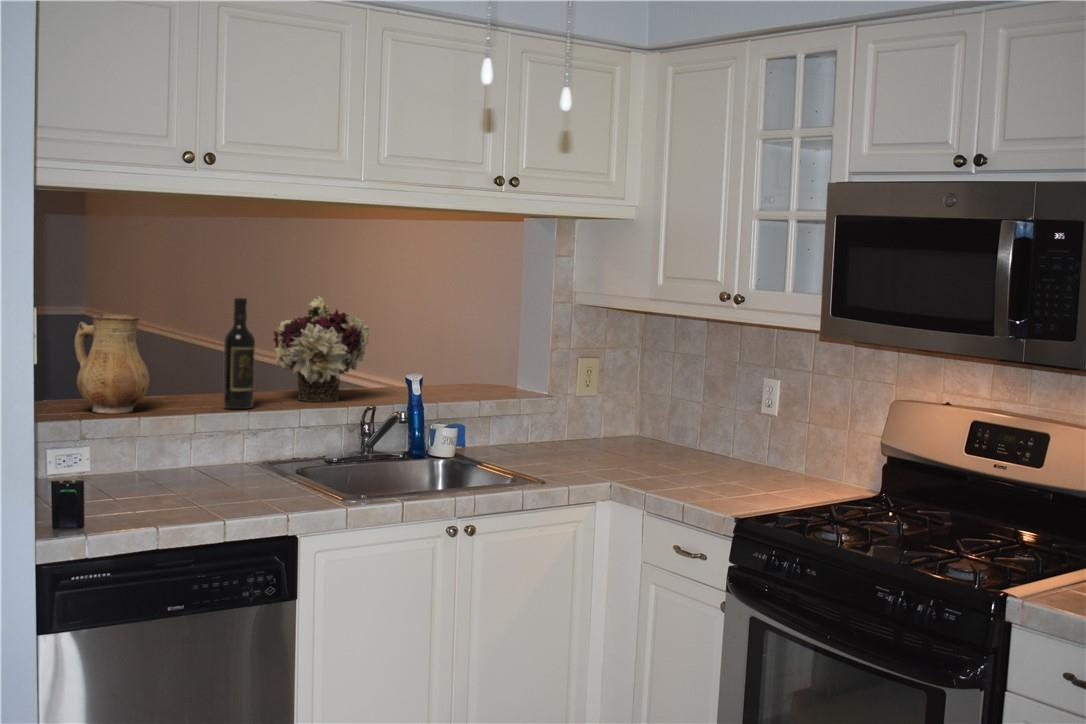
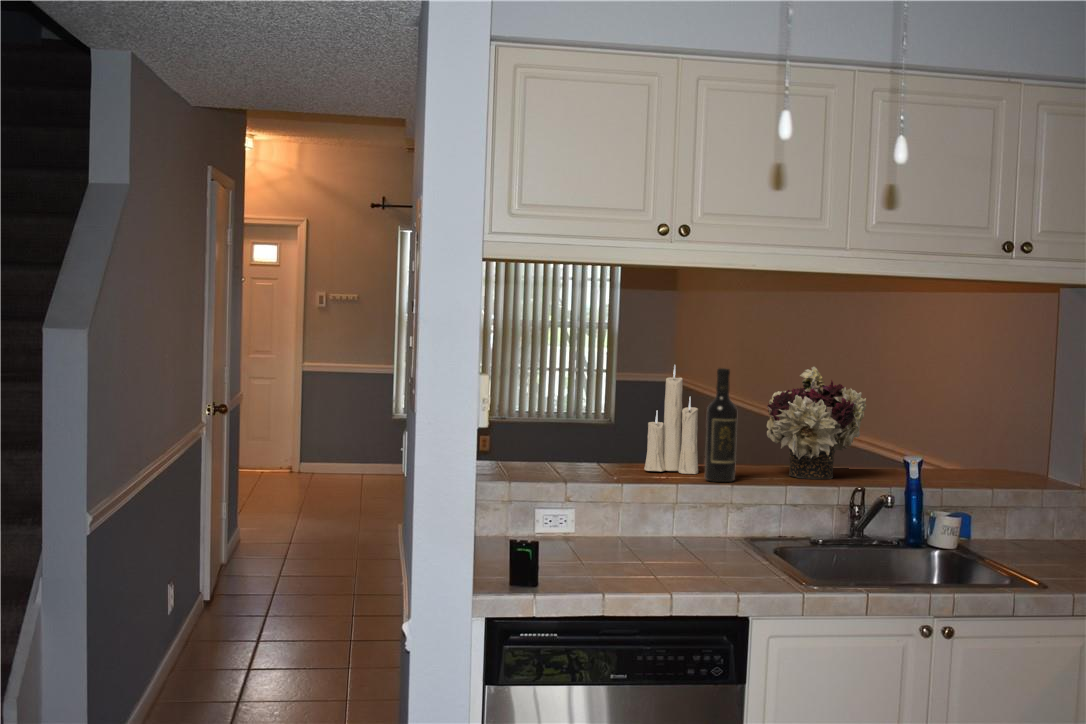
candle: none [153,289,209,403] -> present [644,365,698,474]
ceramic pitcher: present [75,314,150,413] -> none [568,384,634,480]

